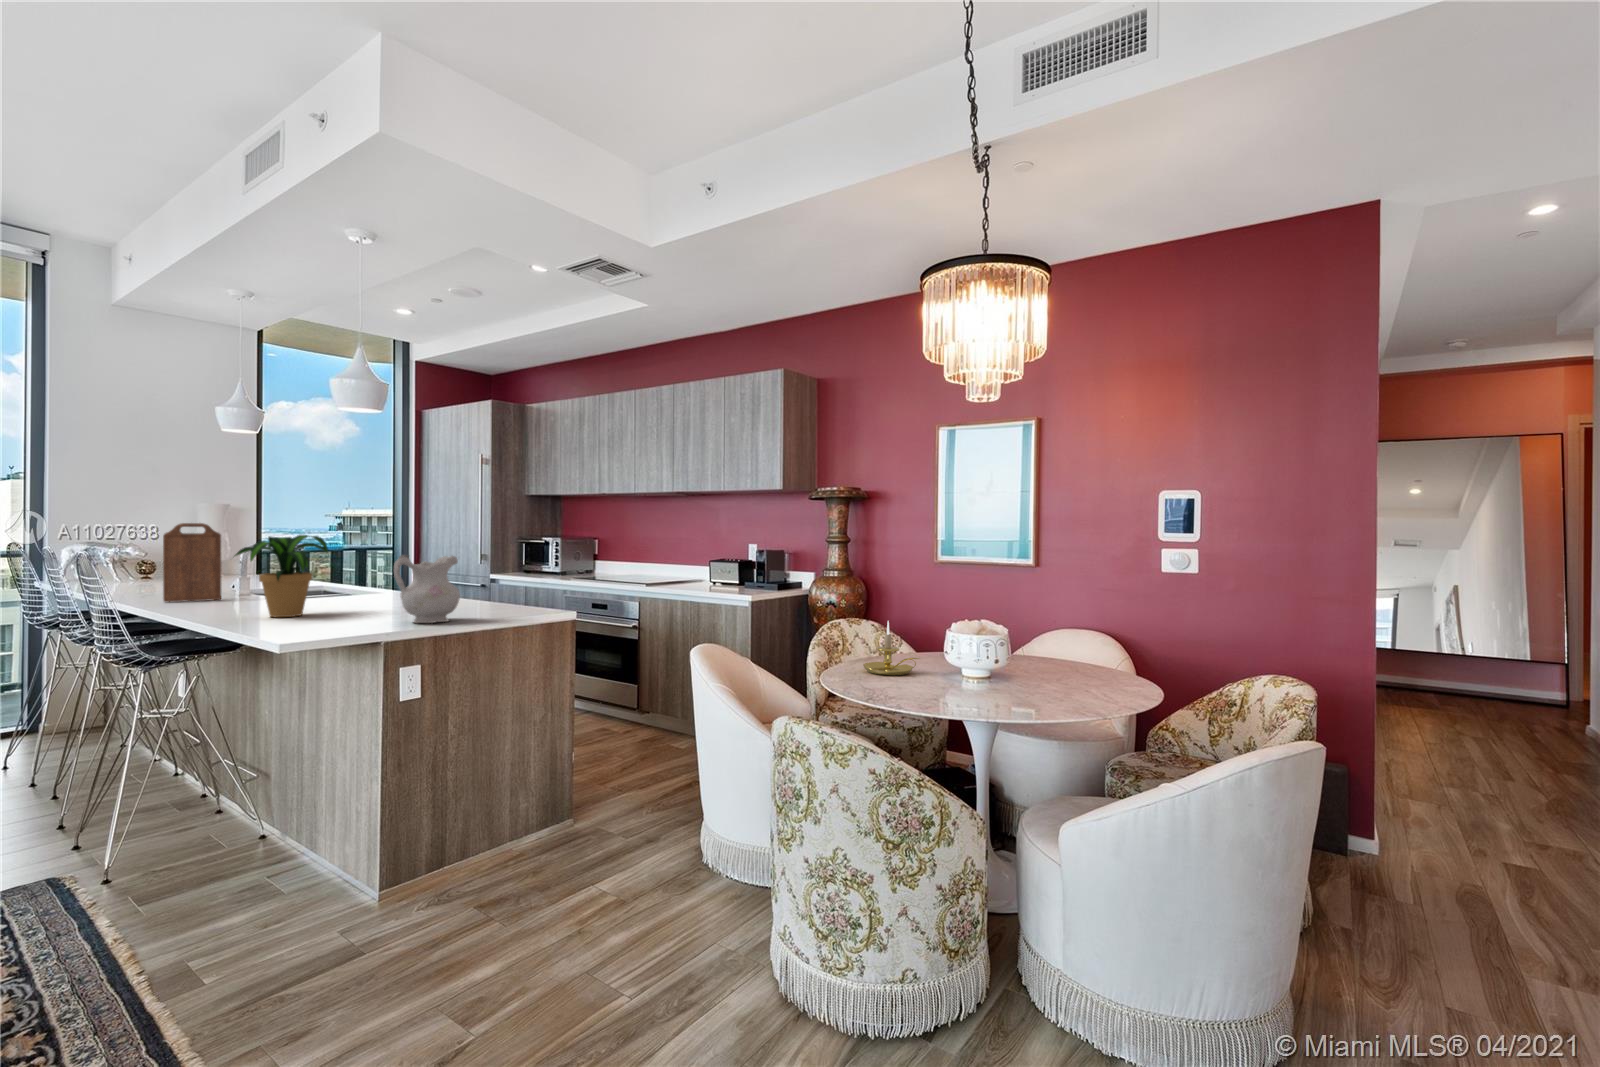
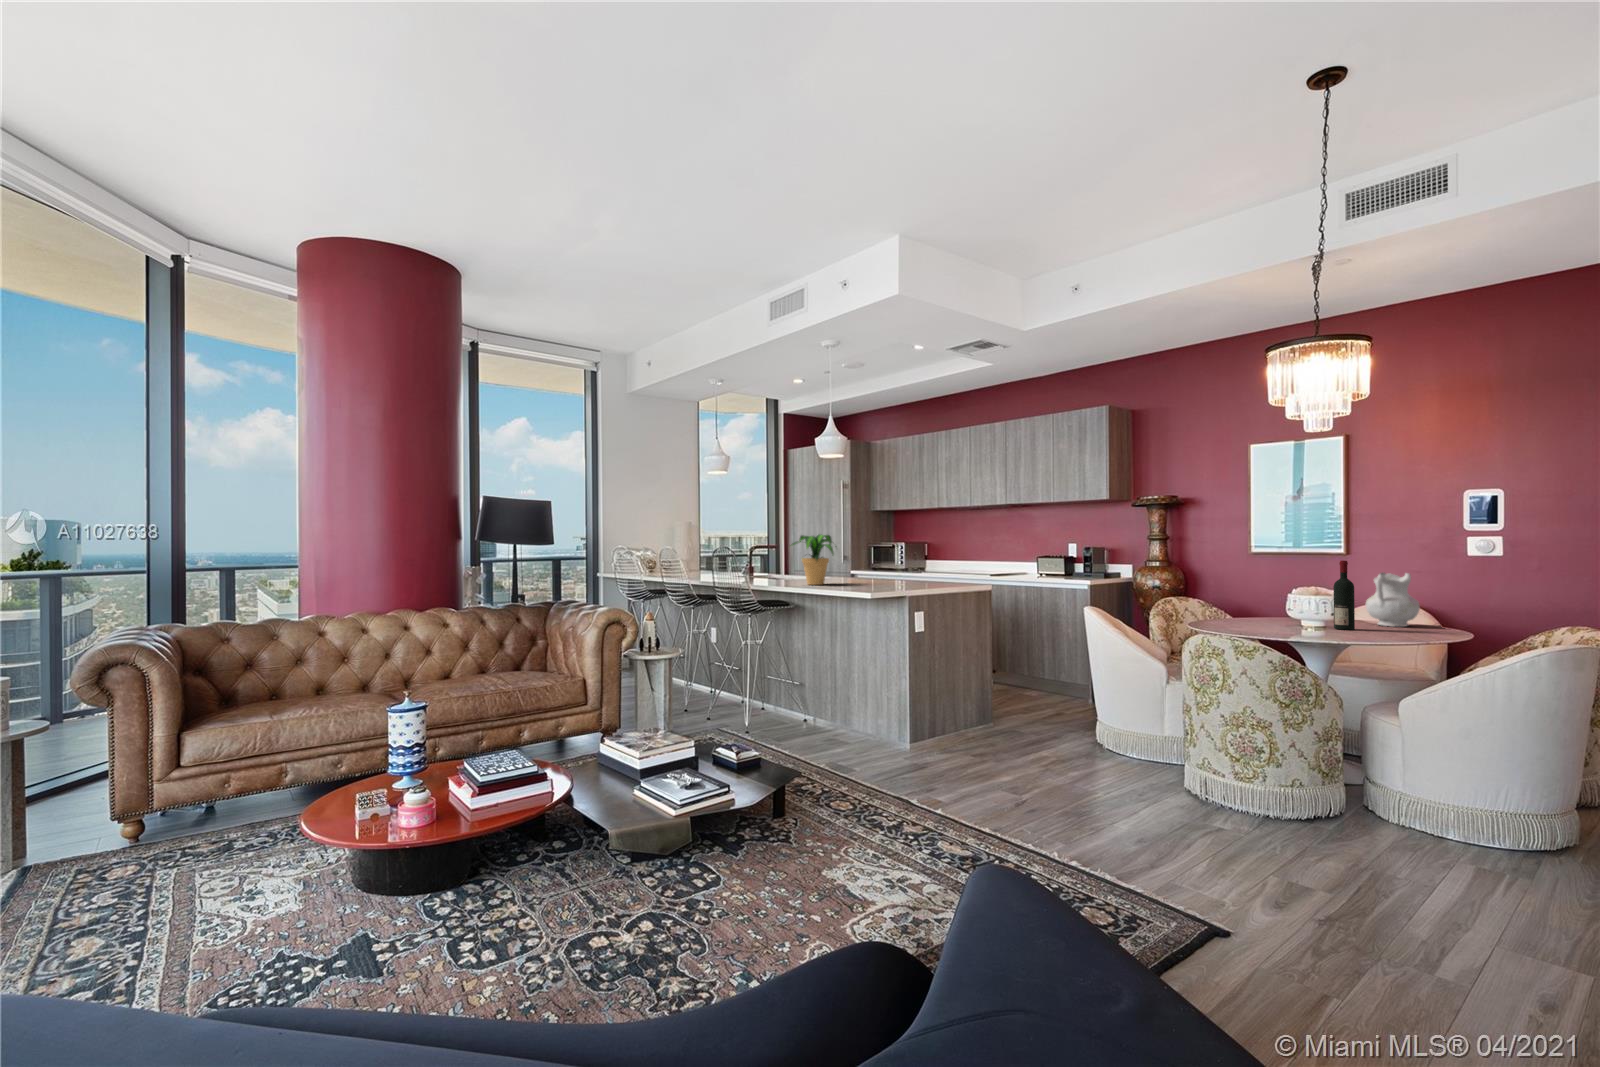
cutting board: present [163,523,221,602] -> none [715,530,743,579]
ceramic pitcher: present [394,555,460,623] -> present [1366,572,1420,627]
wine bottle: none [989,592,1016,697] -> present [1333,560,1355,630]
candle holder: present [863,621,920,675] -> none [1224,585,1271,621]

